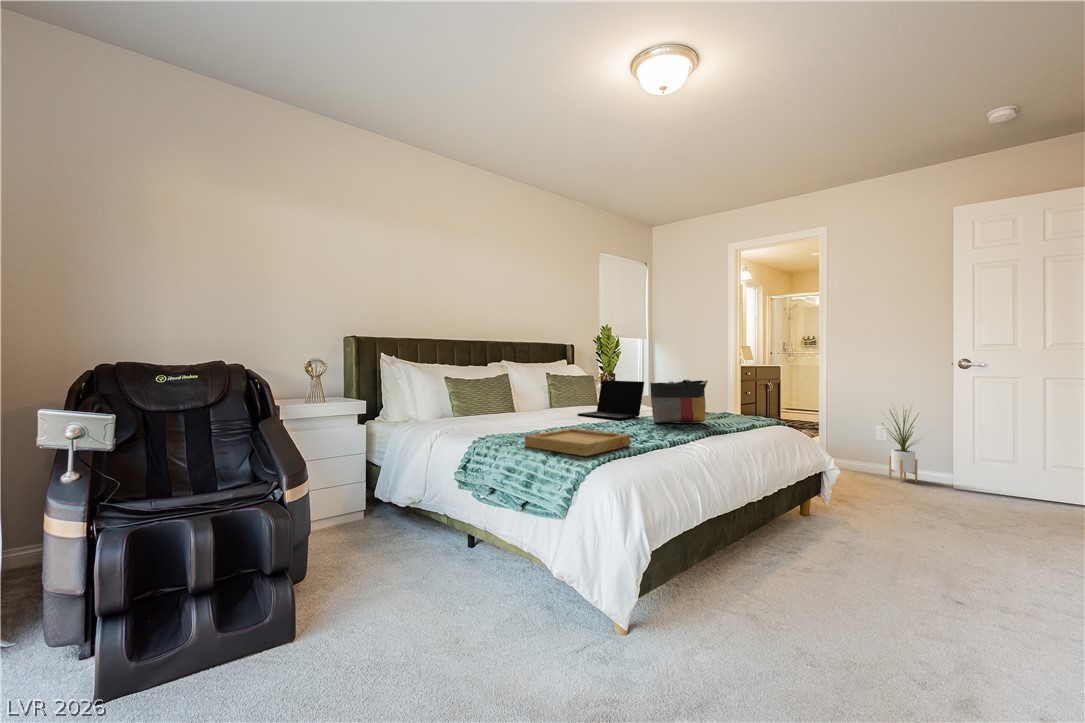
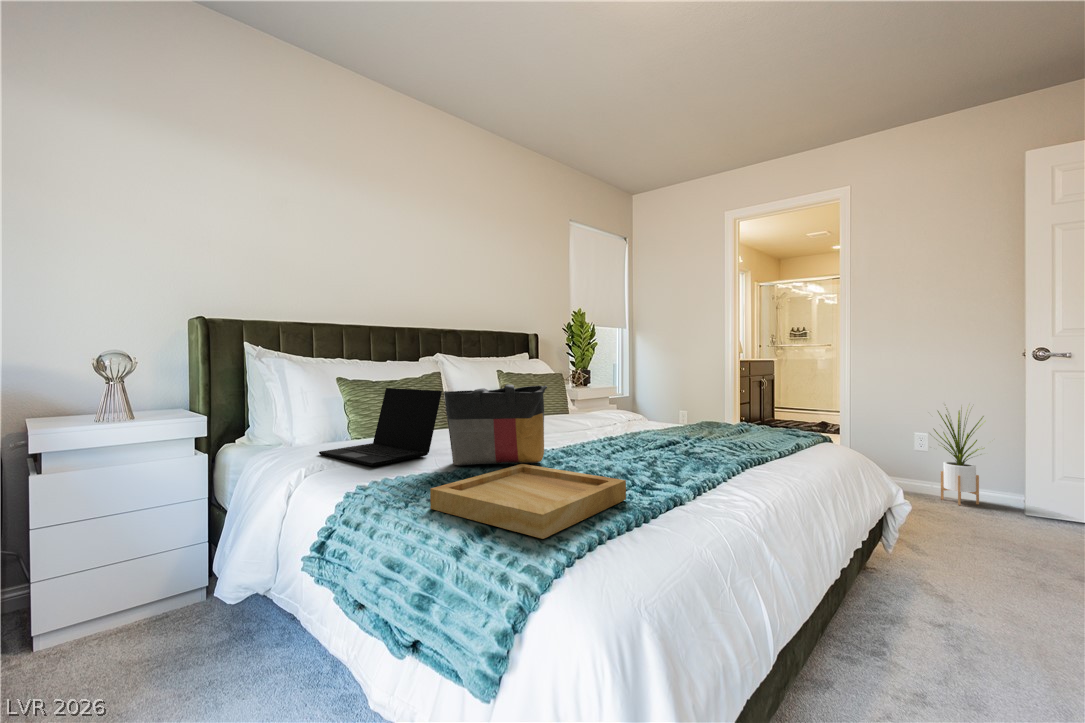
laptop: present [577,380,644,419] -> present [319,388,442,466]
tote bag: present [650,380,708,423] -> present [444,385,547,466]

